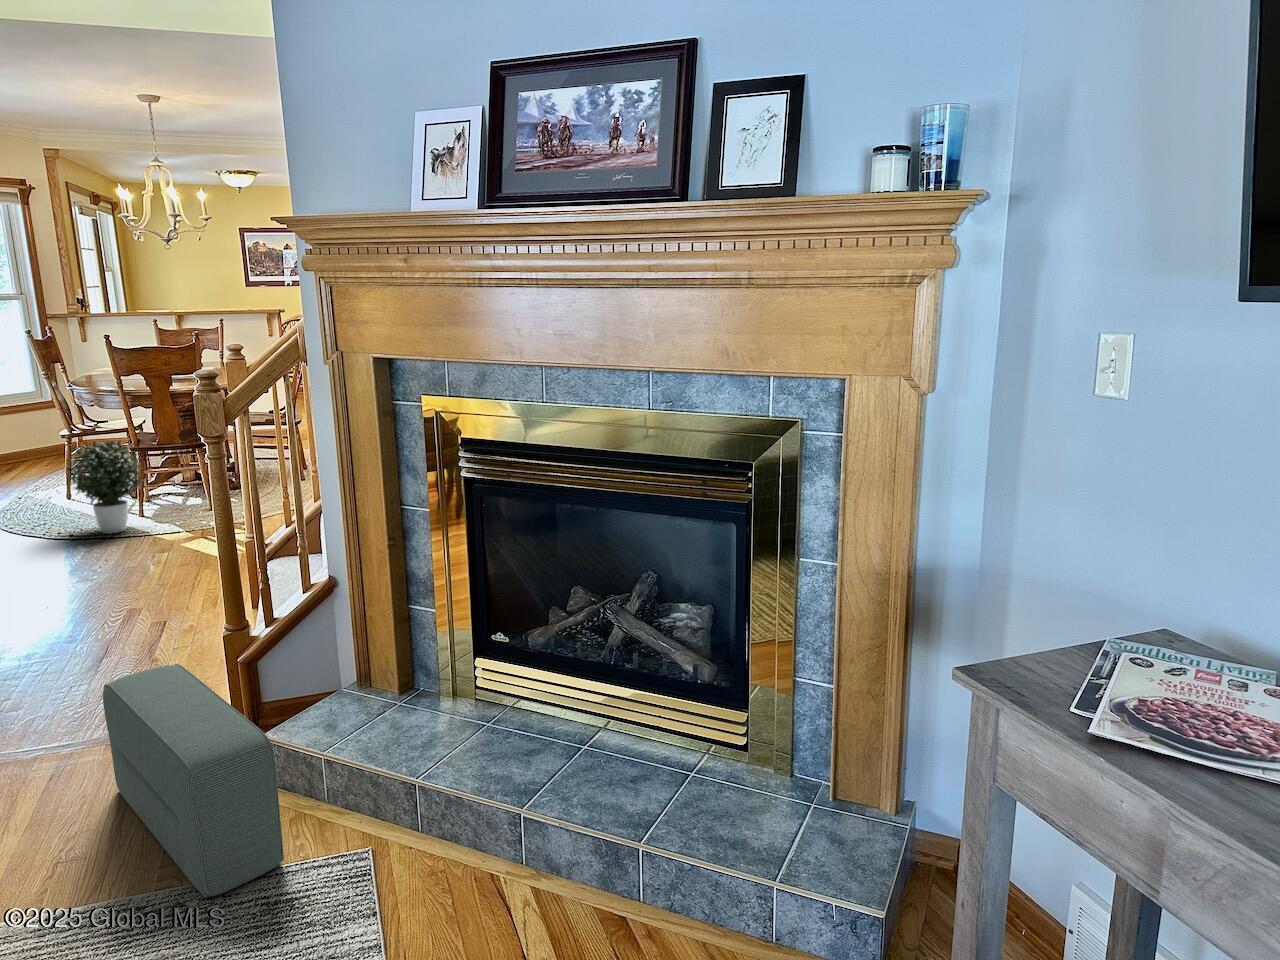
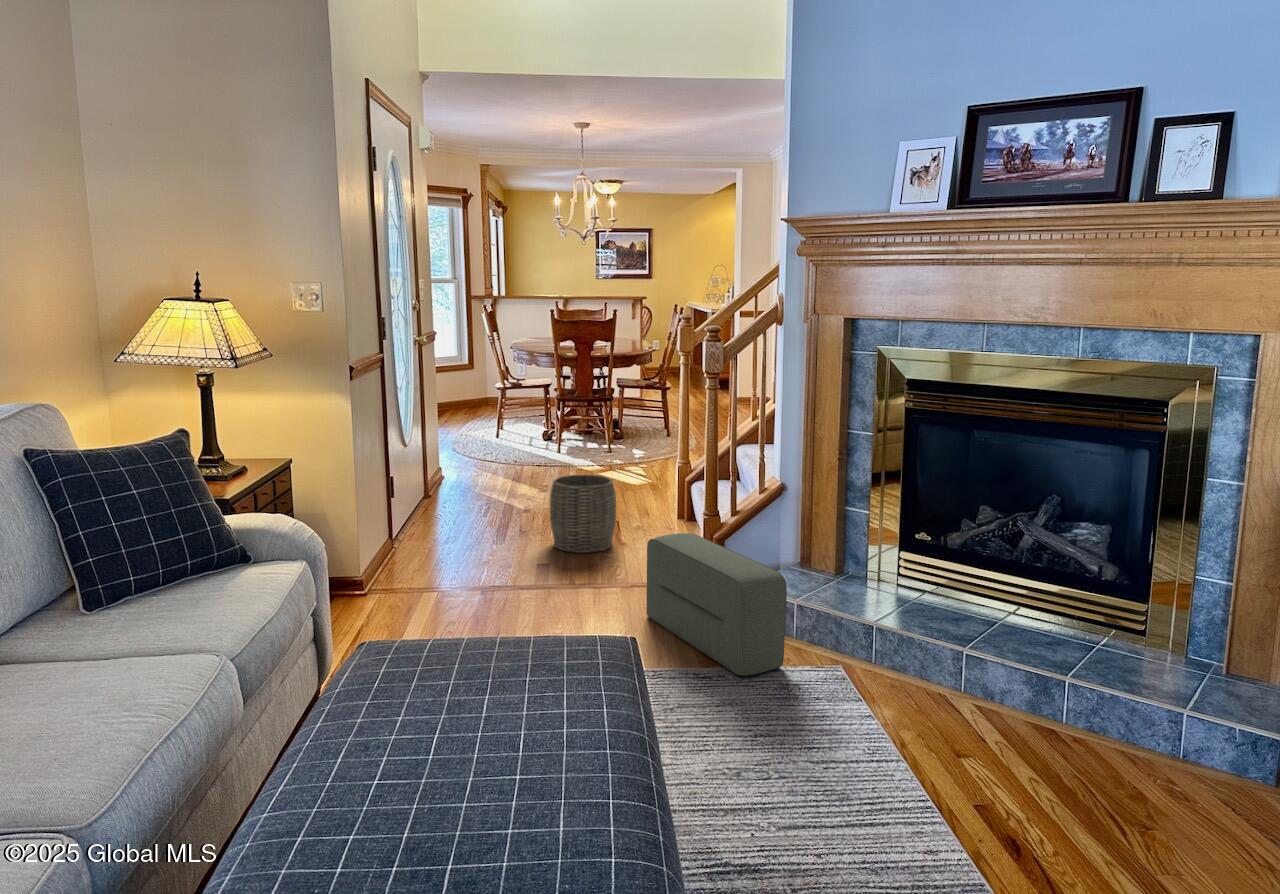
potted plant: present [67,441,143,533] -> none [519,393,572,467]
woven basket: none [28,564,138,678] -> present [550,475,616,553]

